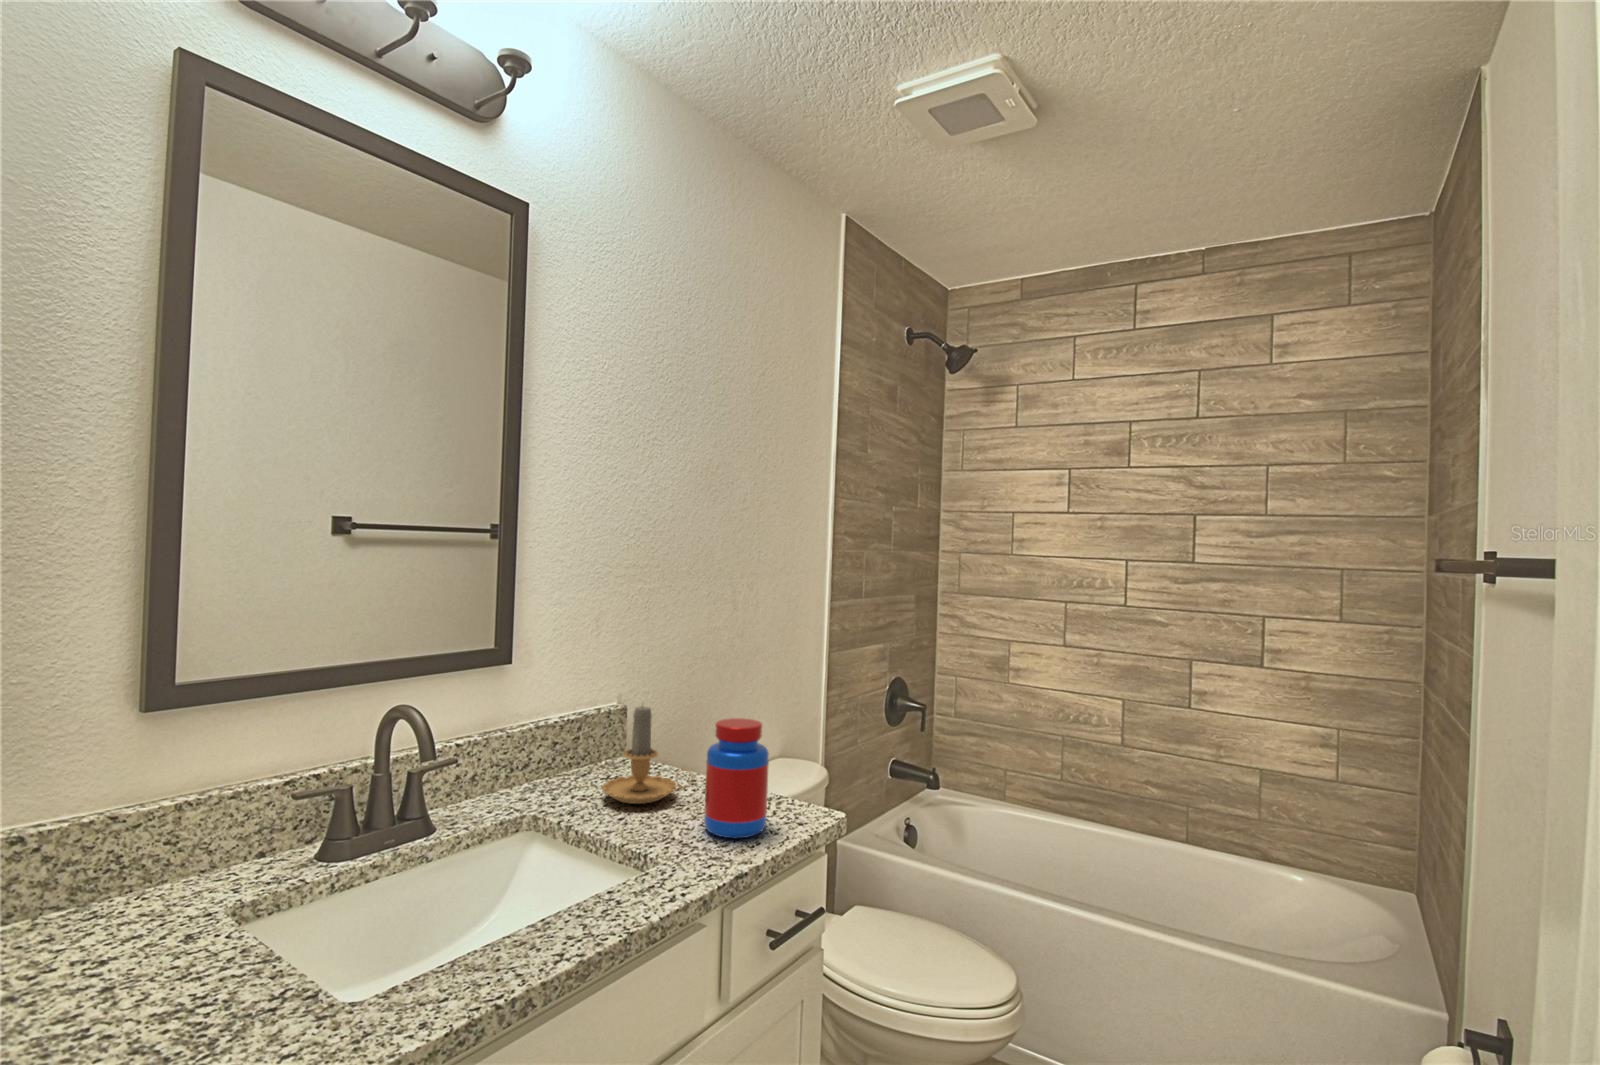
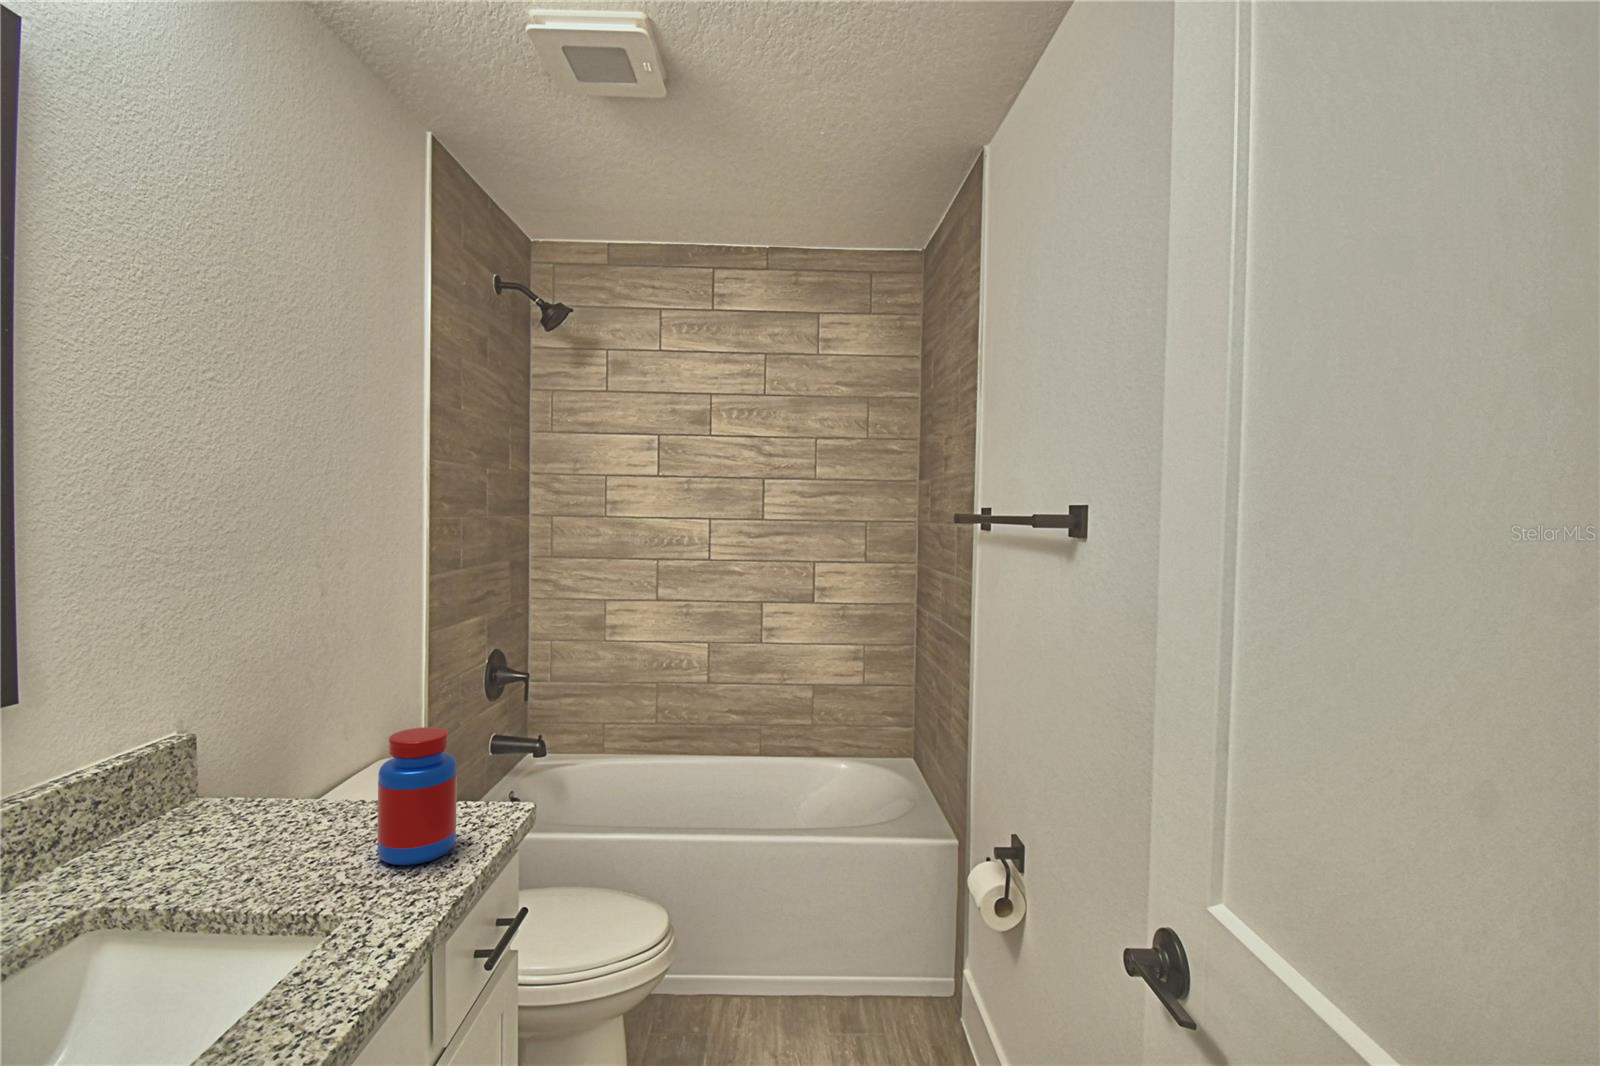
candle: present [602,706,693,804] -> none [205,728,342,857]

